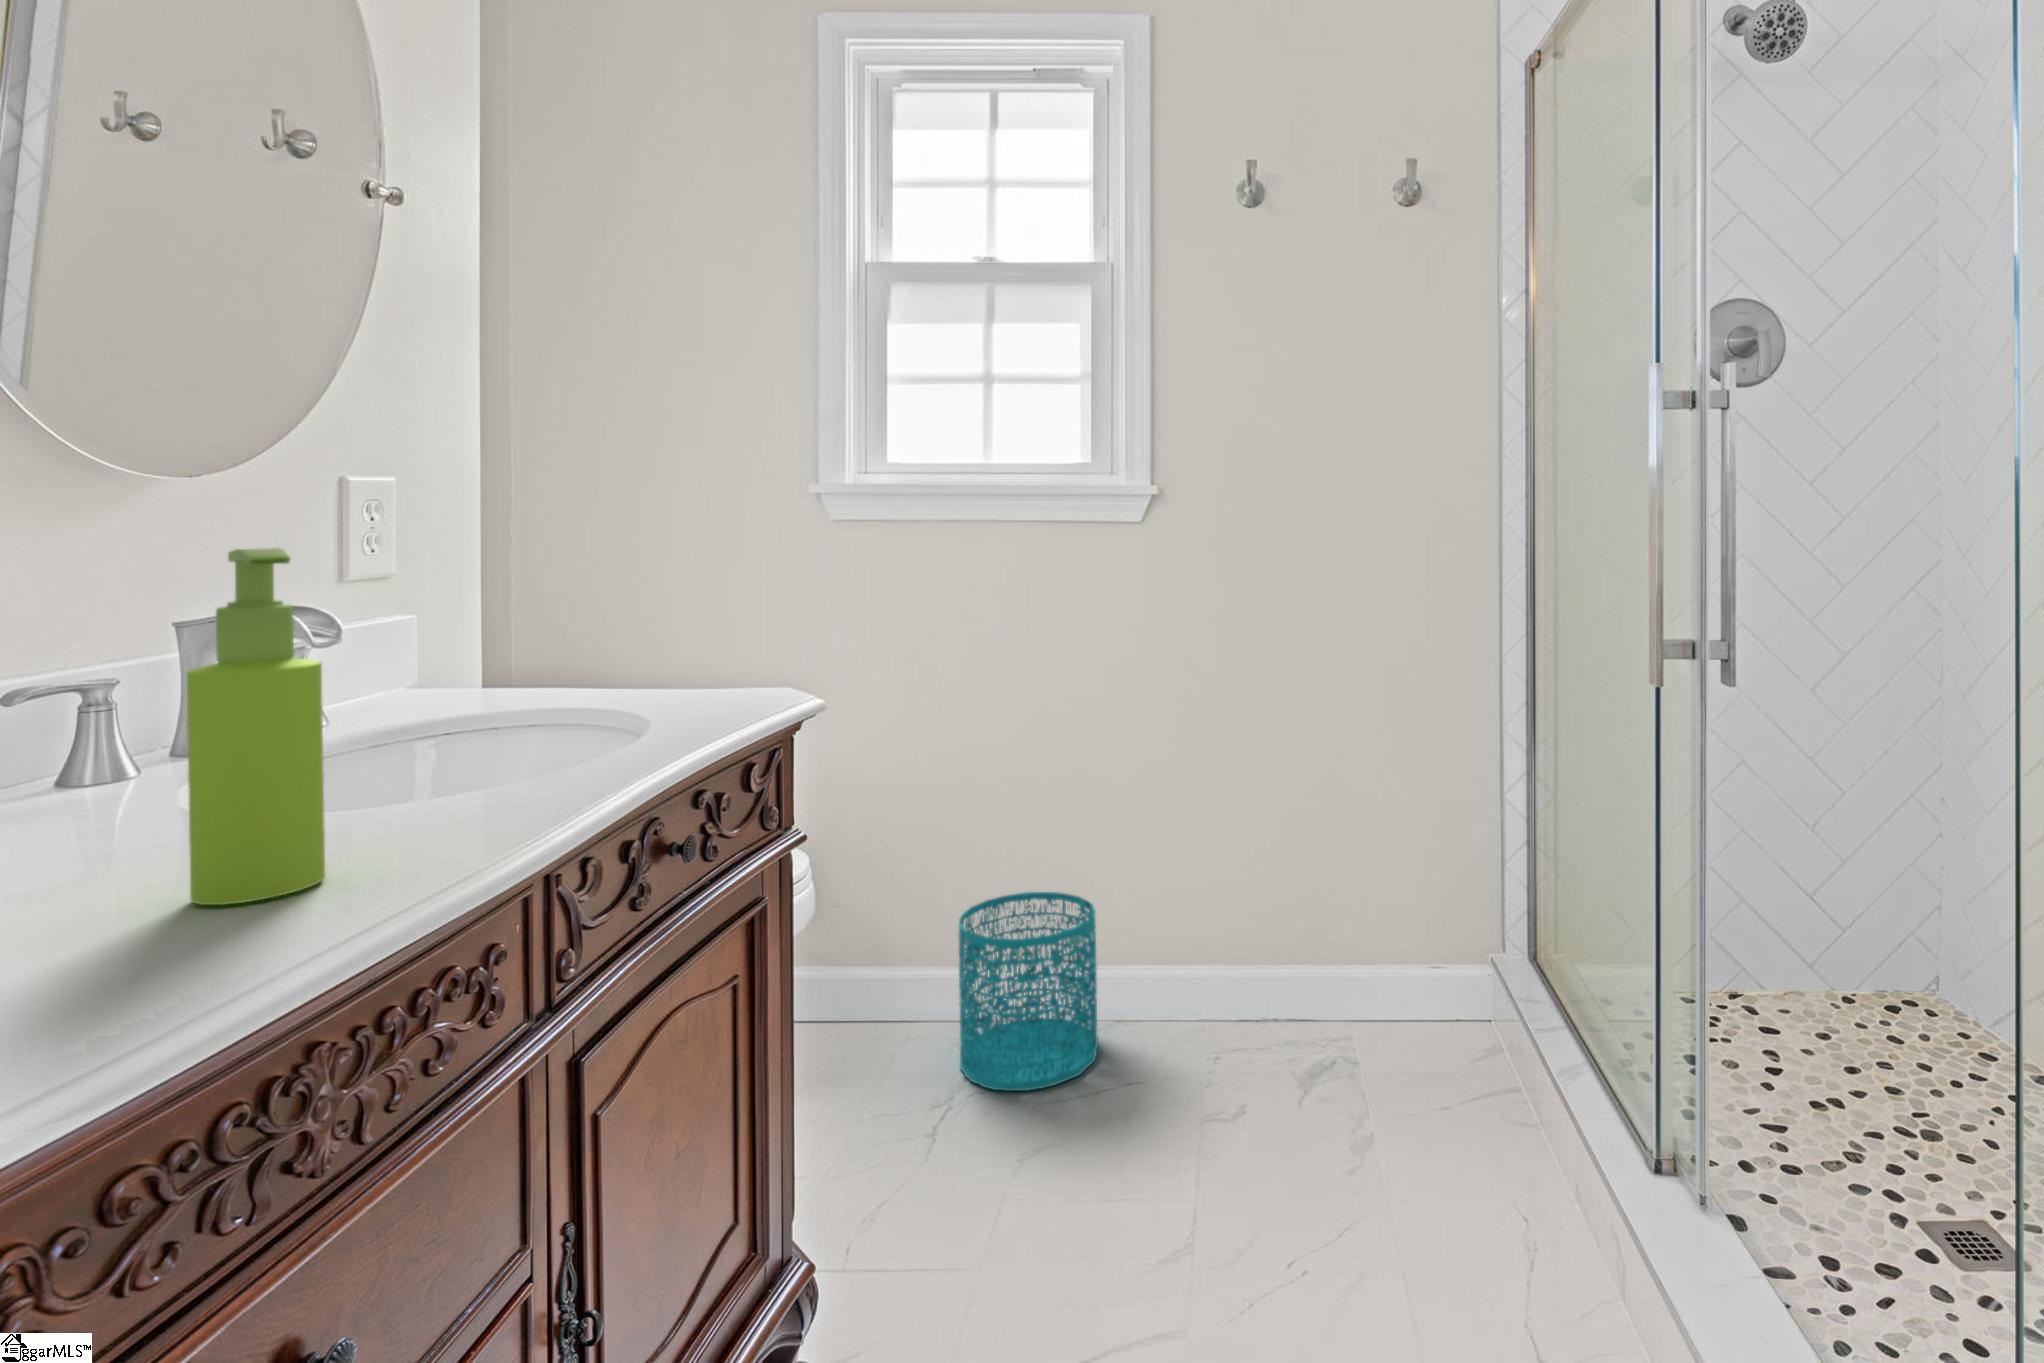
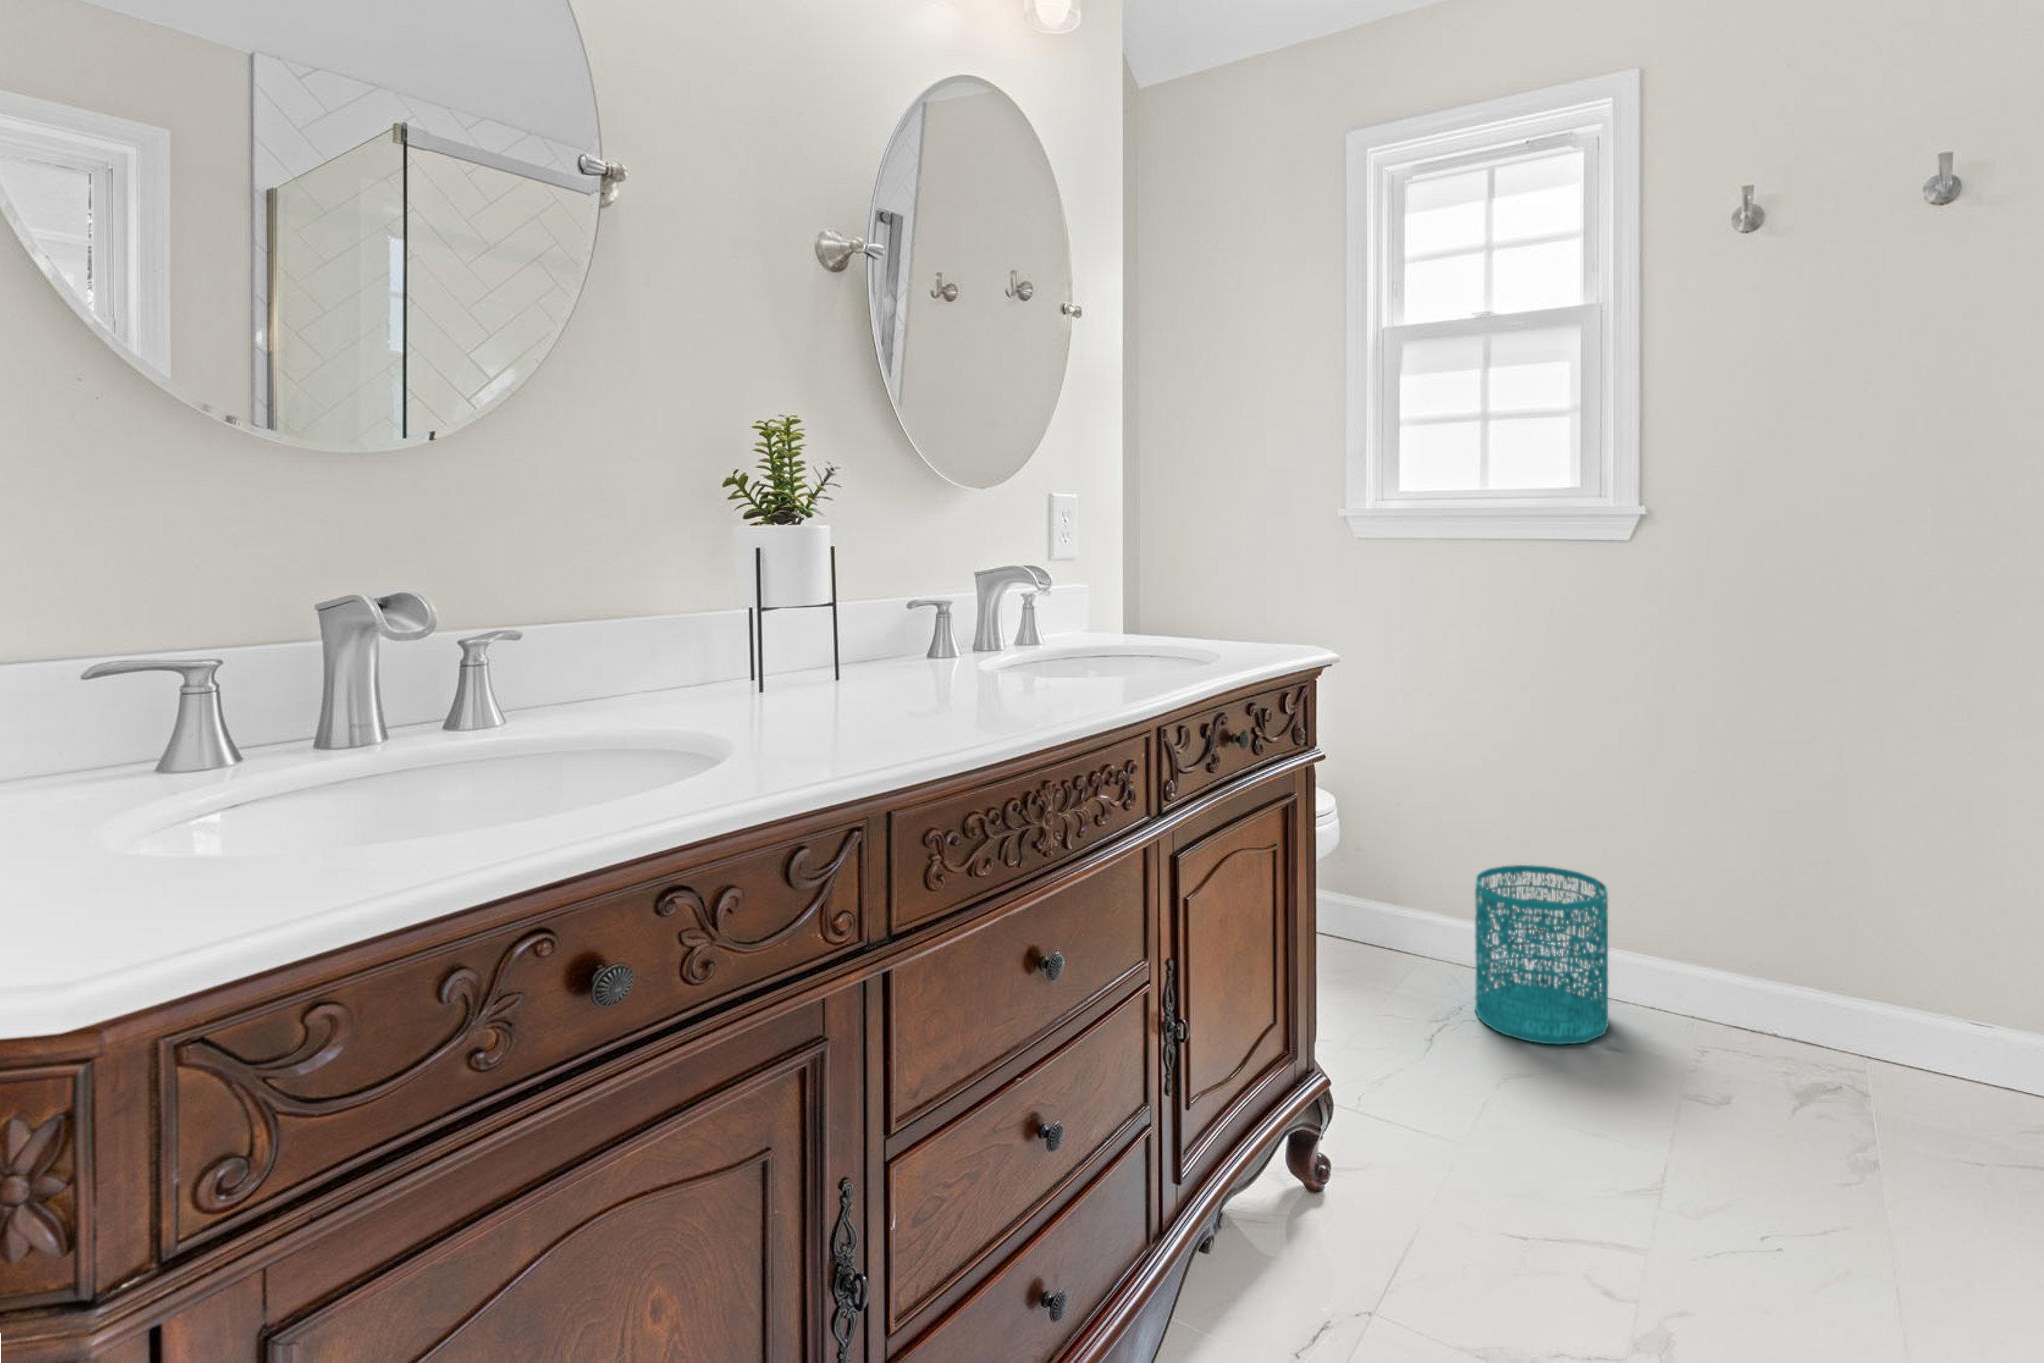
soap dispenser: present [187,548,325,905] -> none [1005,528,1058,710]

